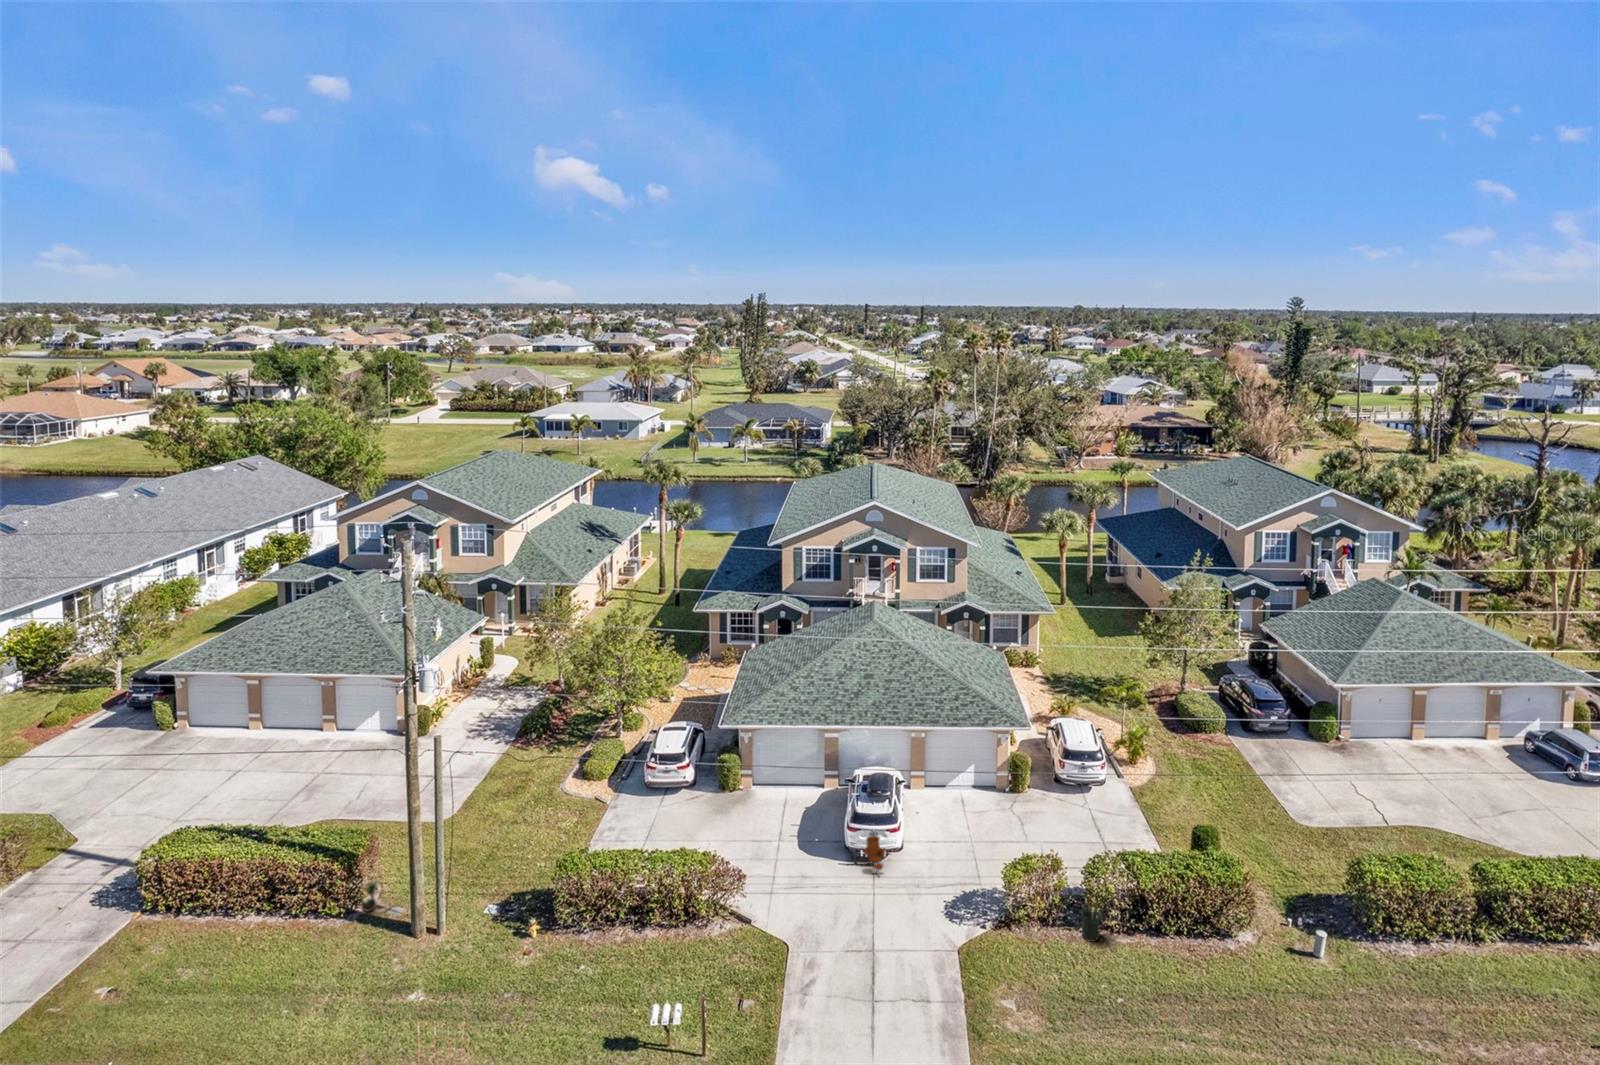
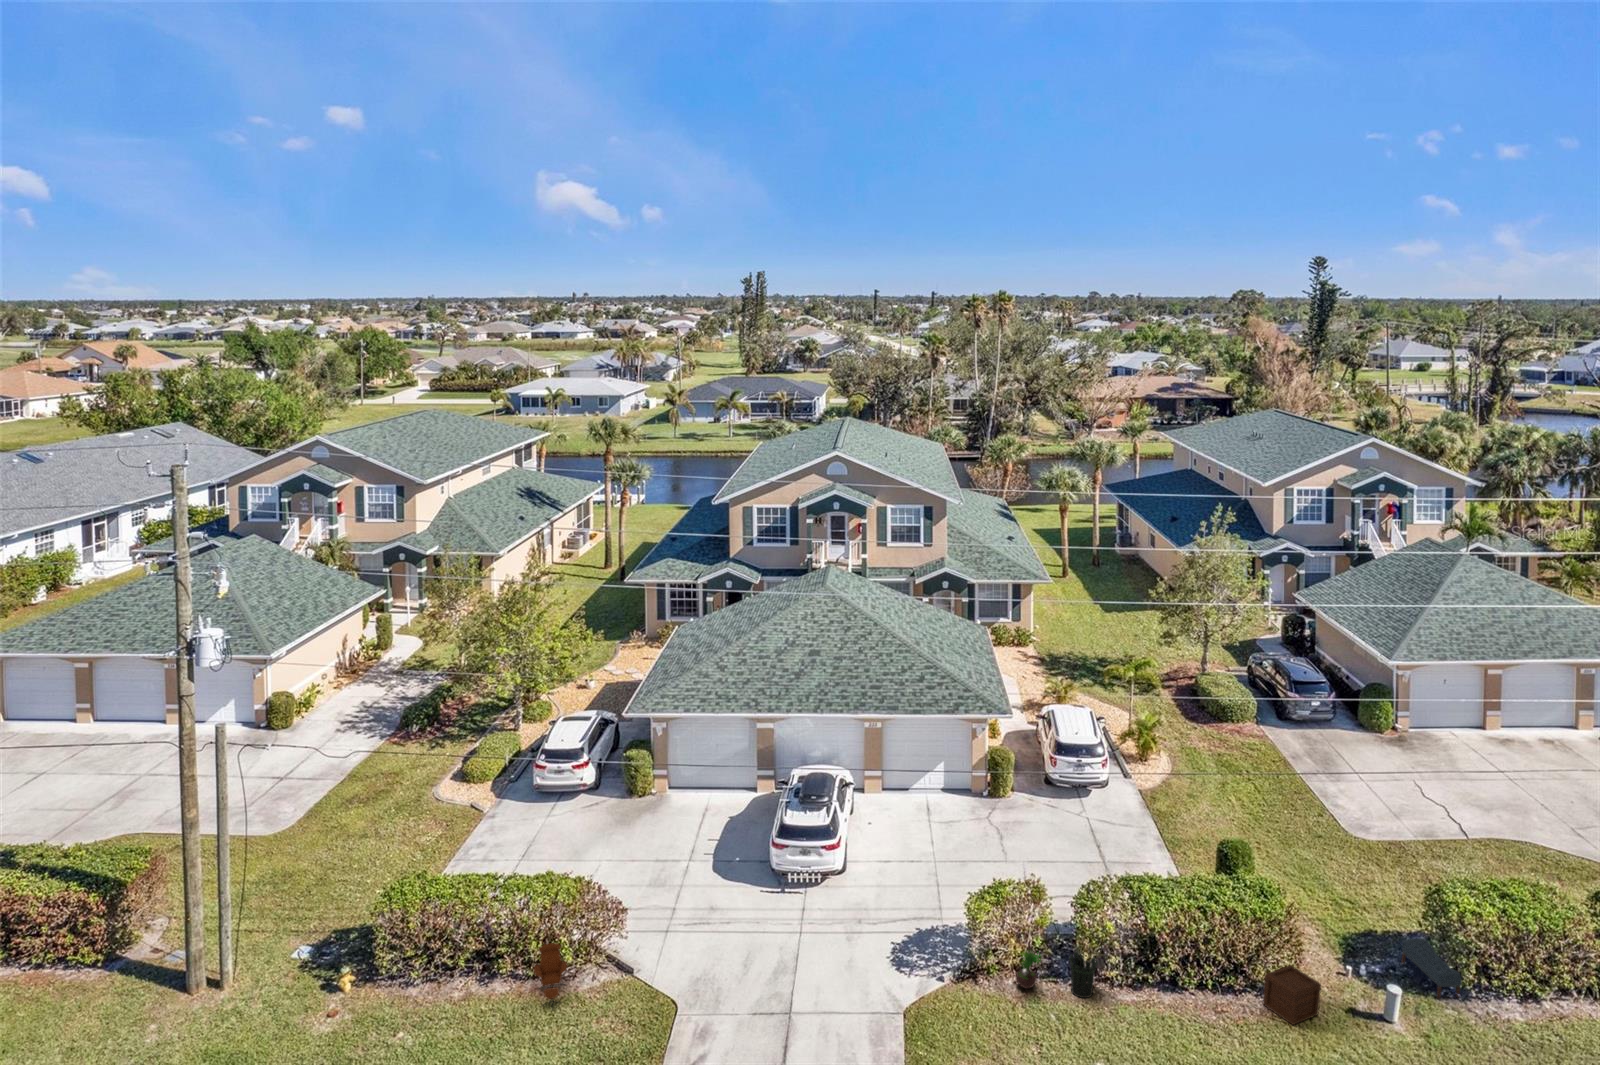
lounge chair: present [864,836,885,873] -> present [534,943,567,1006]
potted tree: present [361,882,377,912] -> present [1016,952,1040,988]
bench: none [1331,899,1375,943] -> present [1401,939,1462,999]
wooden crate: none [1225,917,1269,960] -> present [1263,965,1321,1025]

